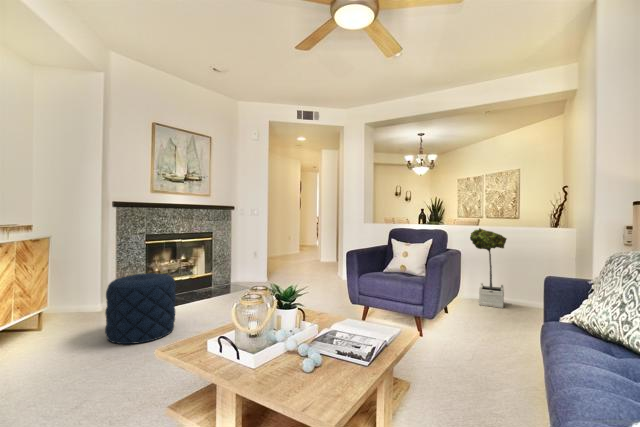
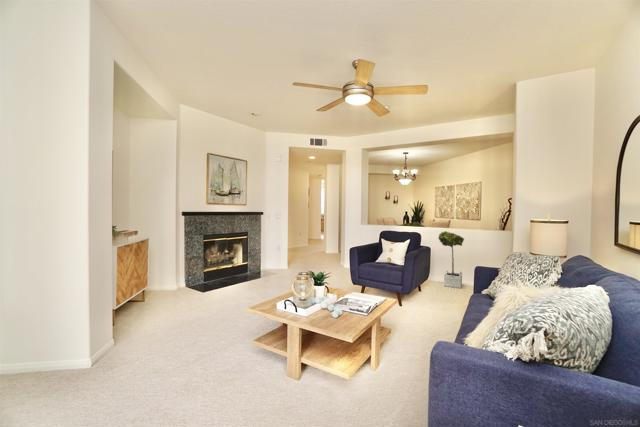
pouf: present [105,273,176,344] -> none [190,264,234,310]

